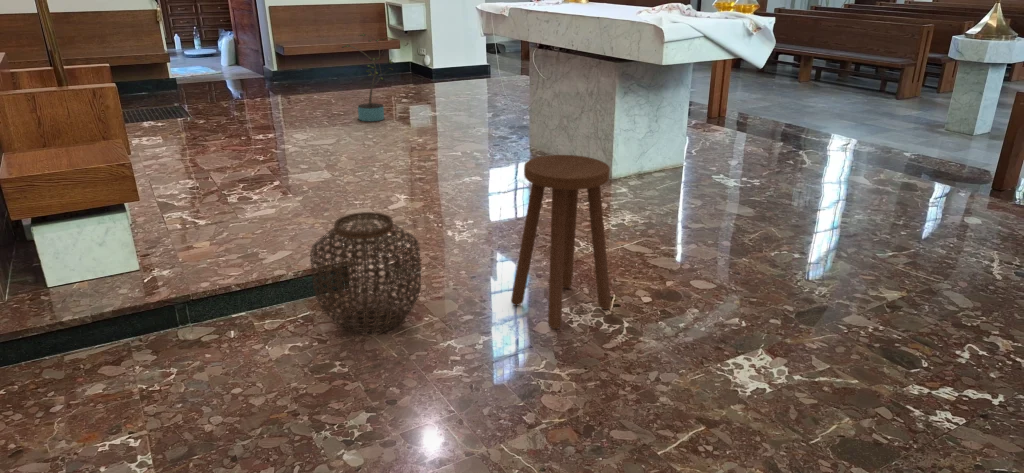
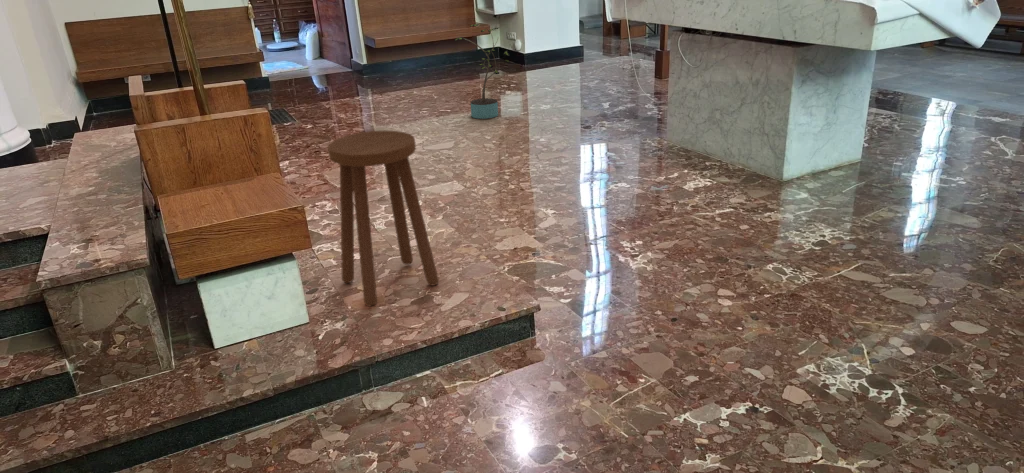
stool: present [511,155,611,329] -> present [328,131,439,306]
woven basket: present [310,212,421,334] -> none [517,259,646,404]

